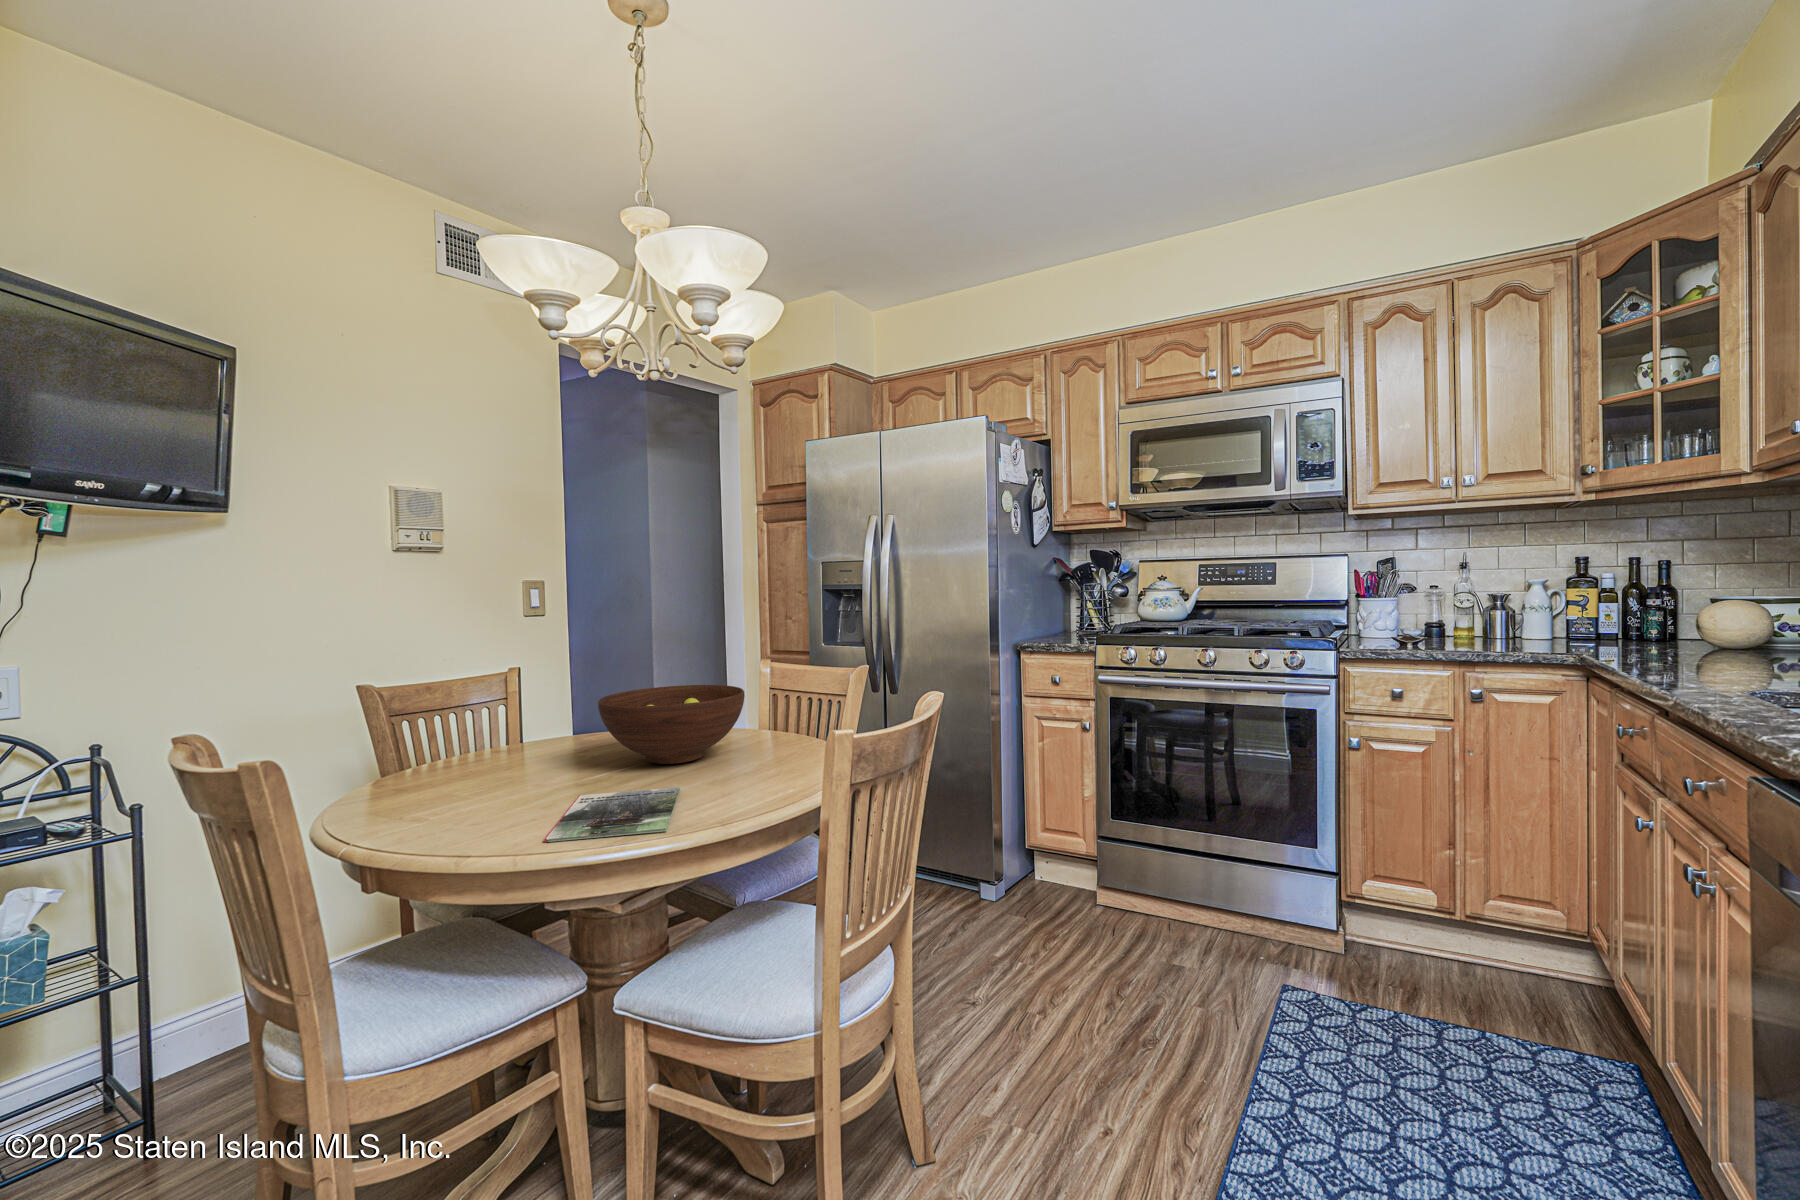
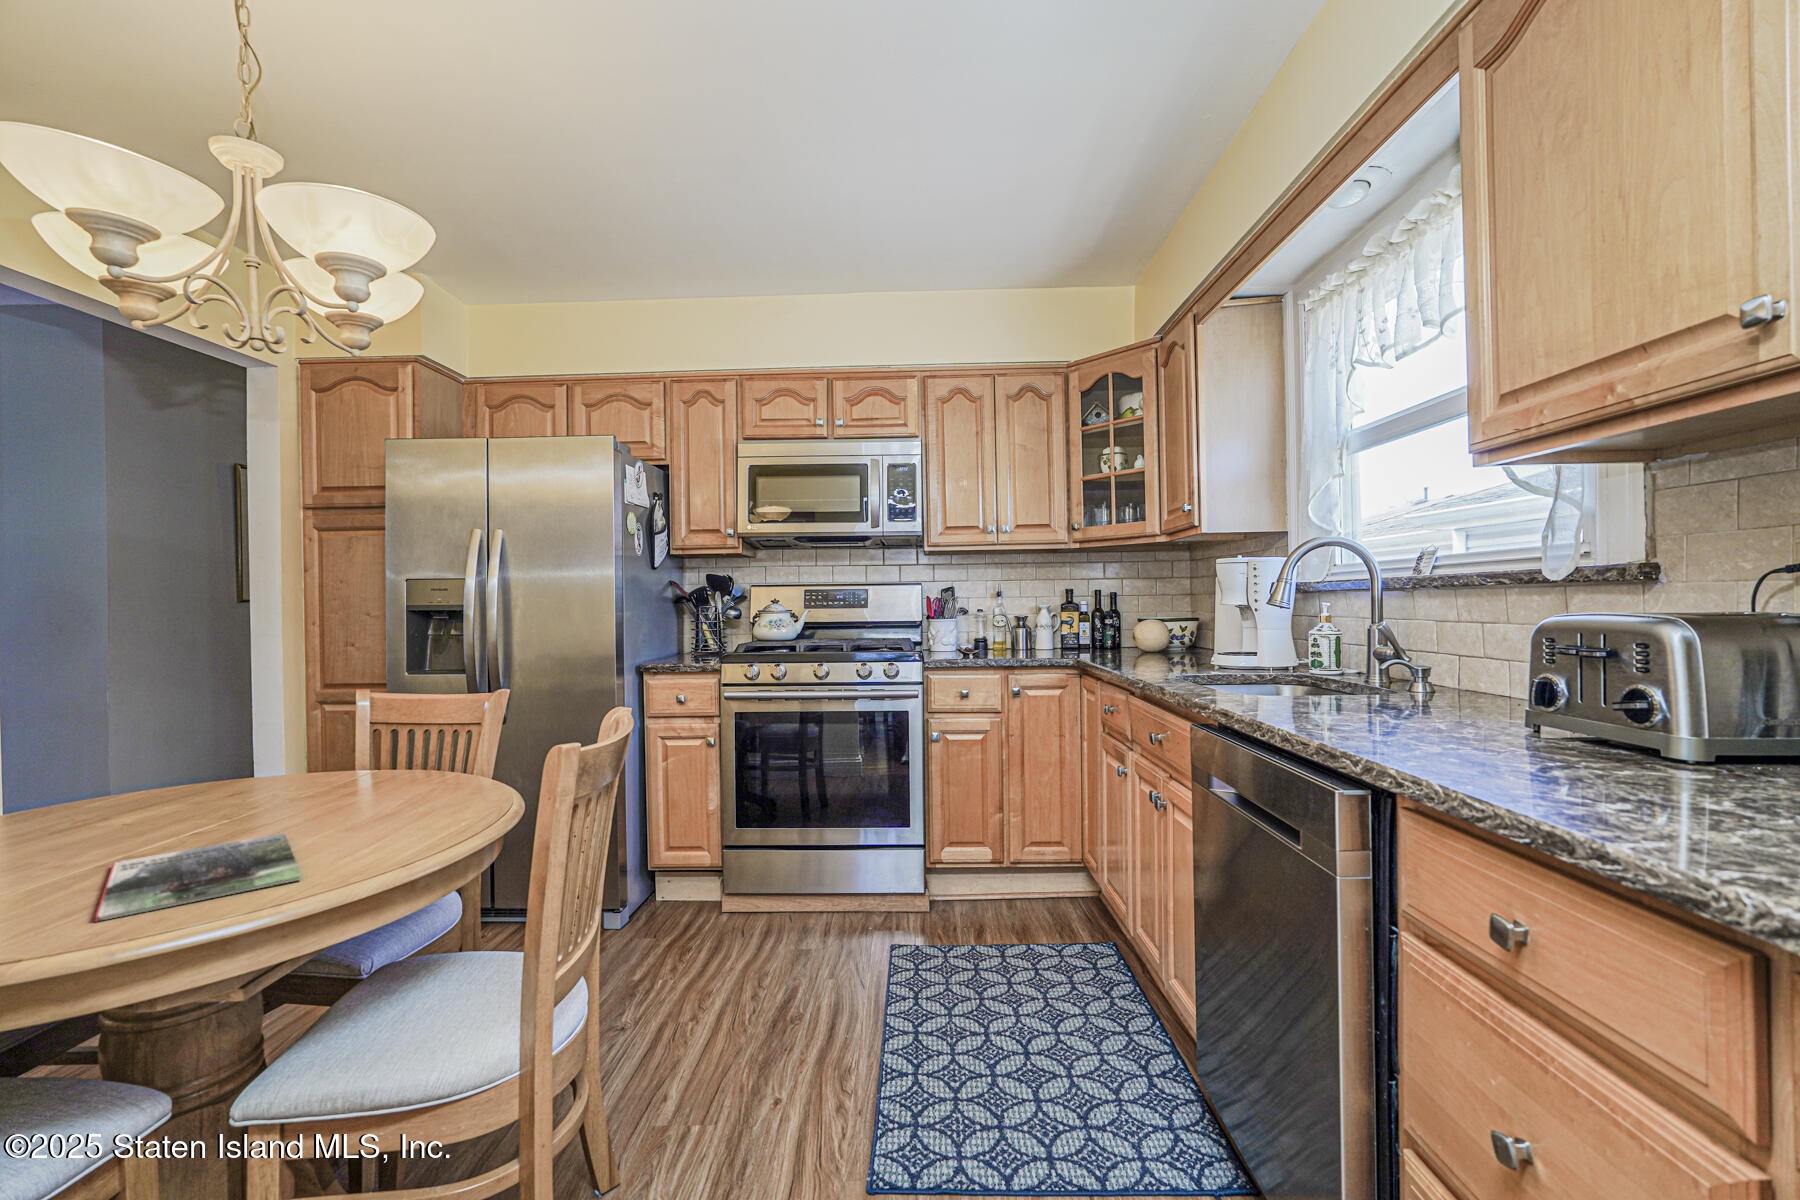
fruit bowl: present [598,685,745,764] -> none [118,711,356,814]

